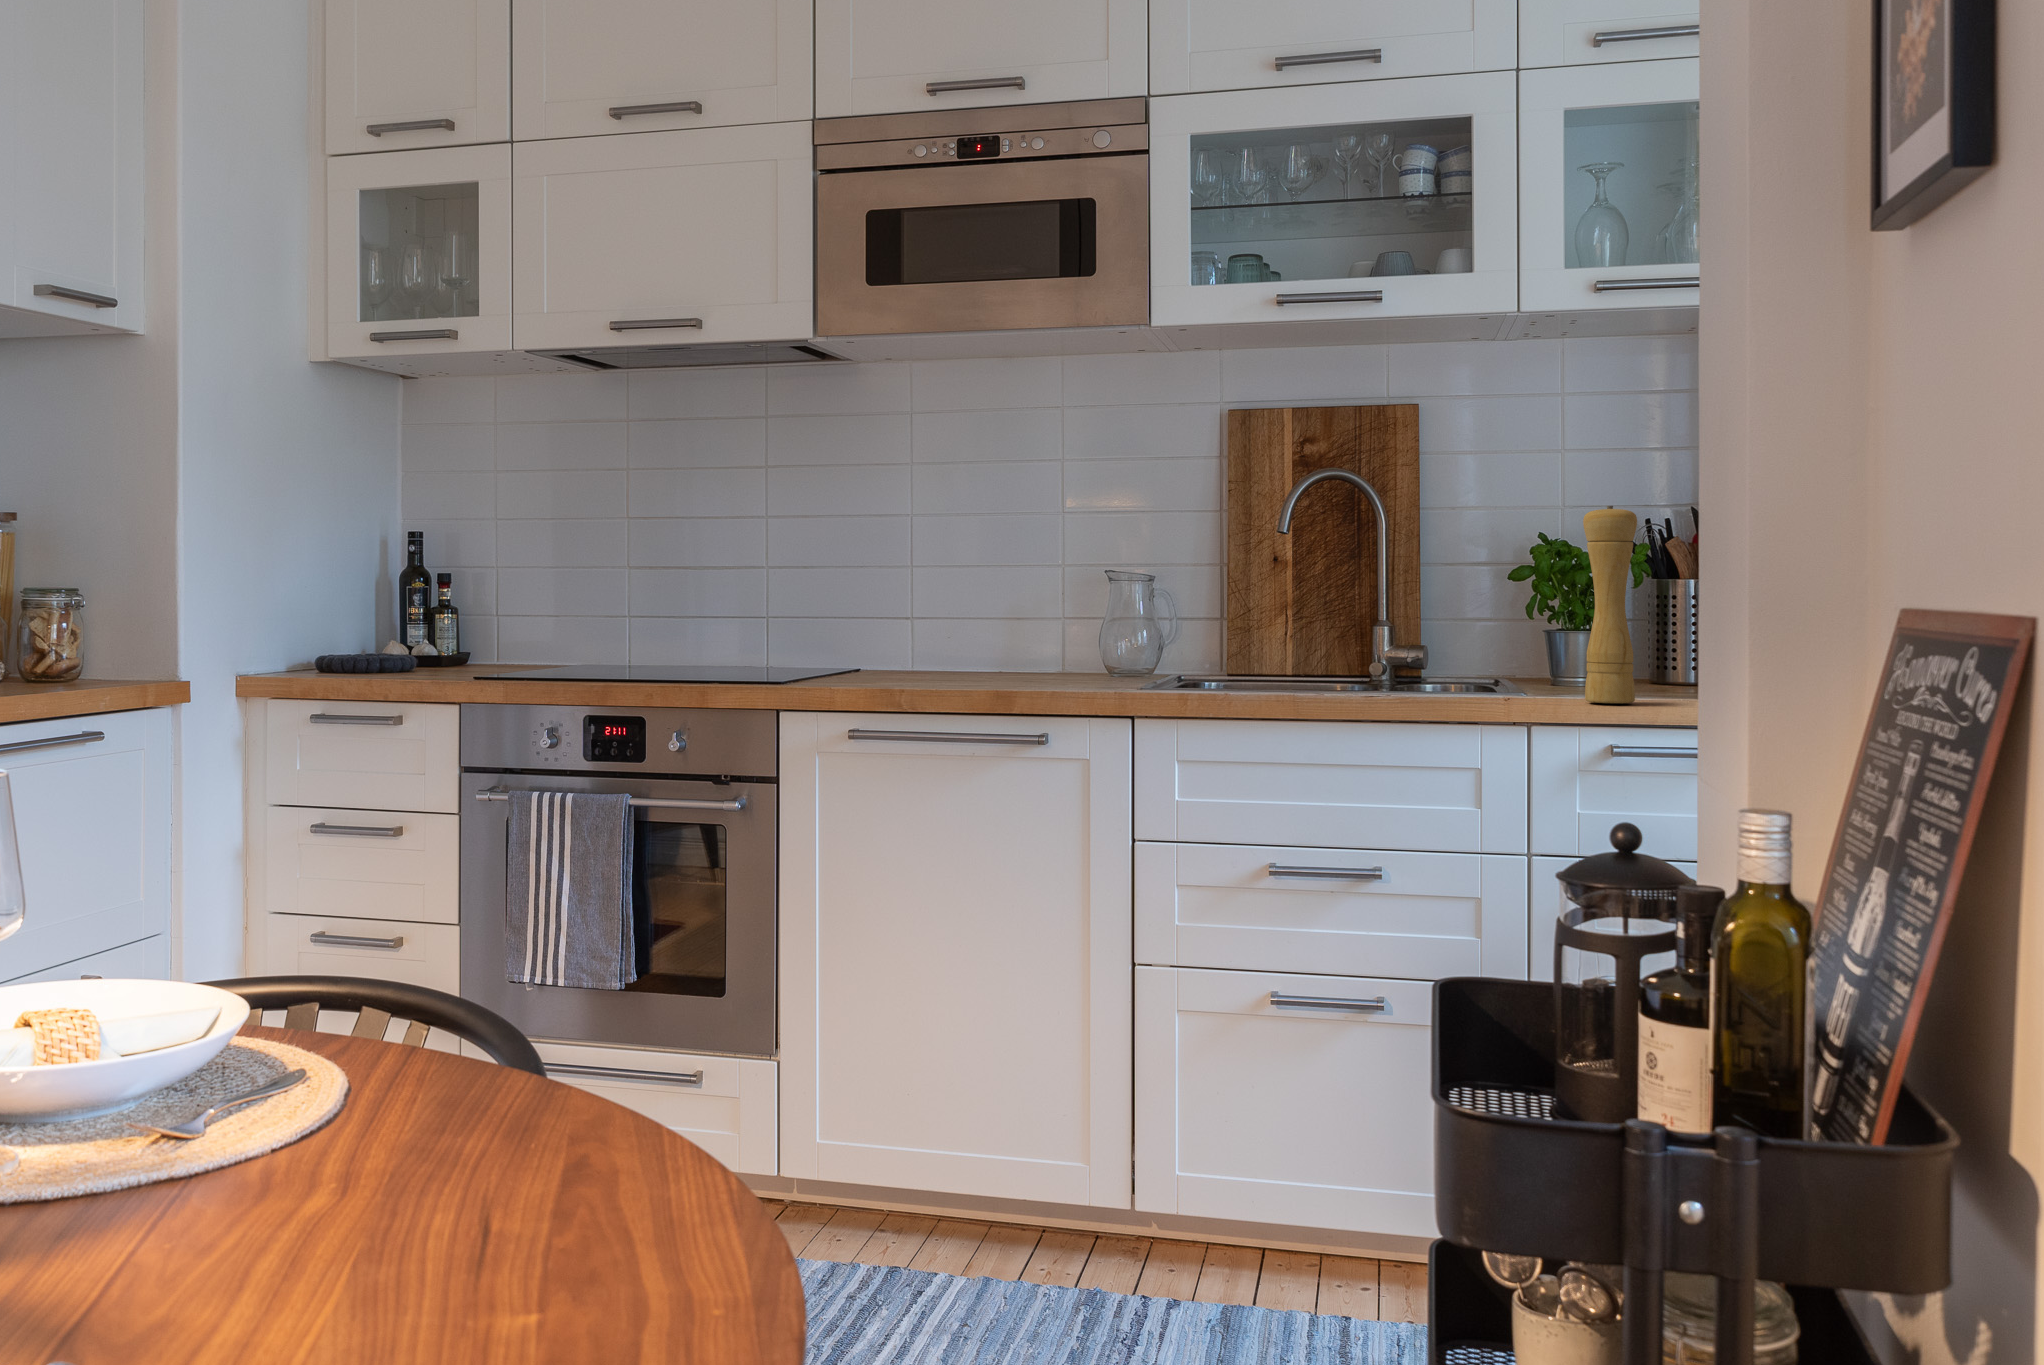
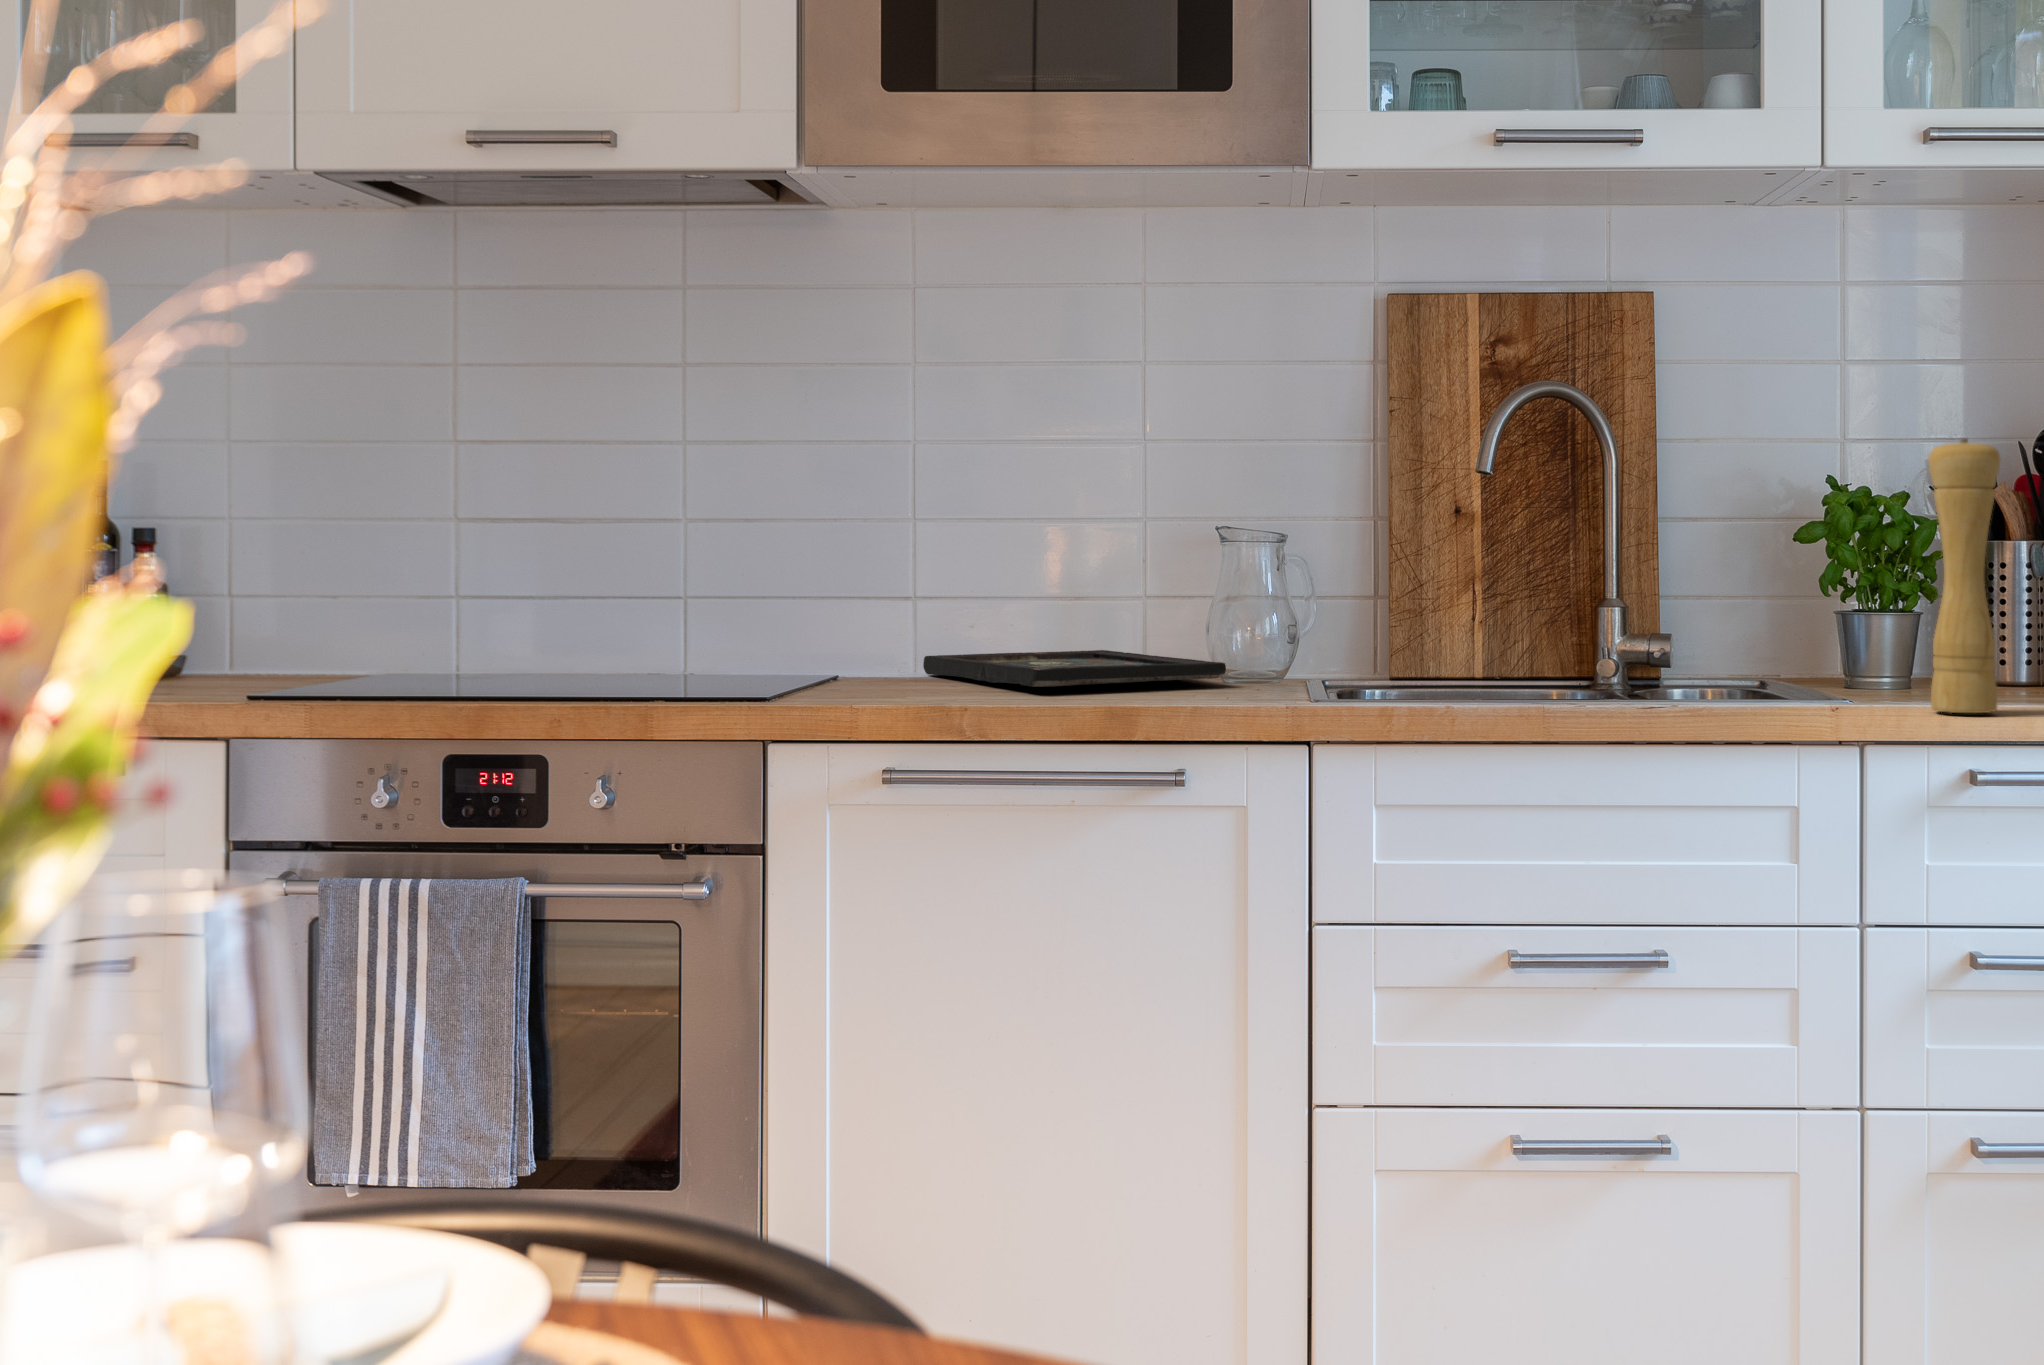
tray: none [903,657,1096,678] -> present [923,650,1226,687]

